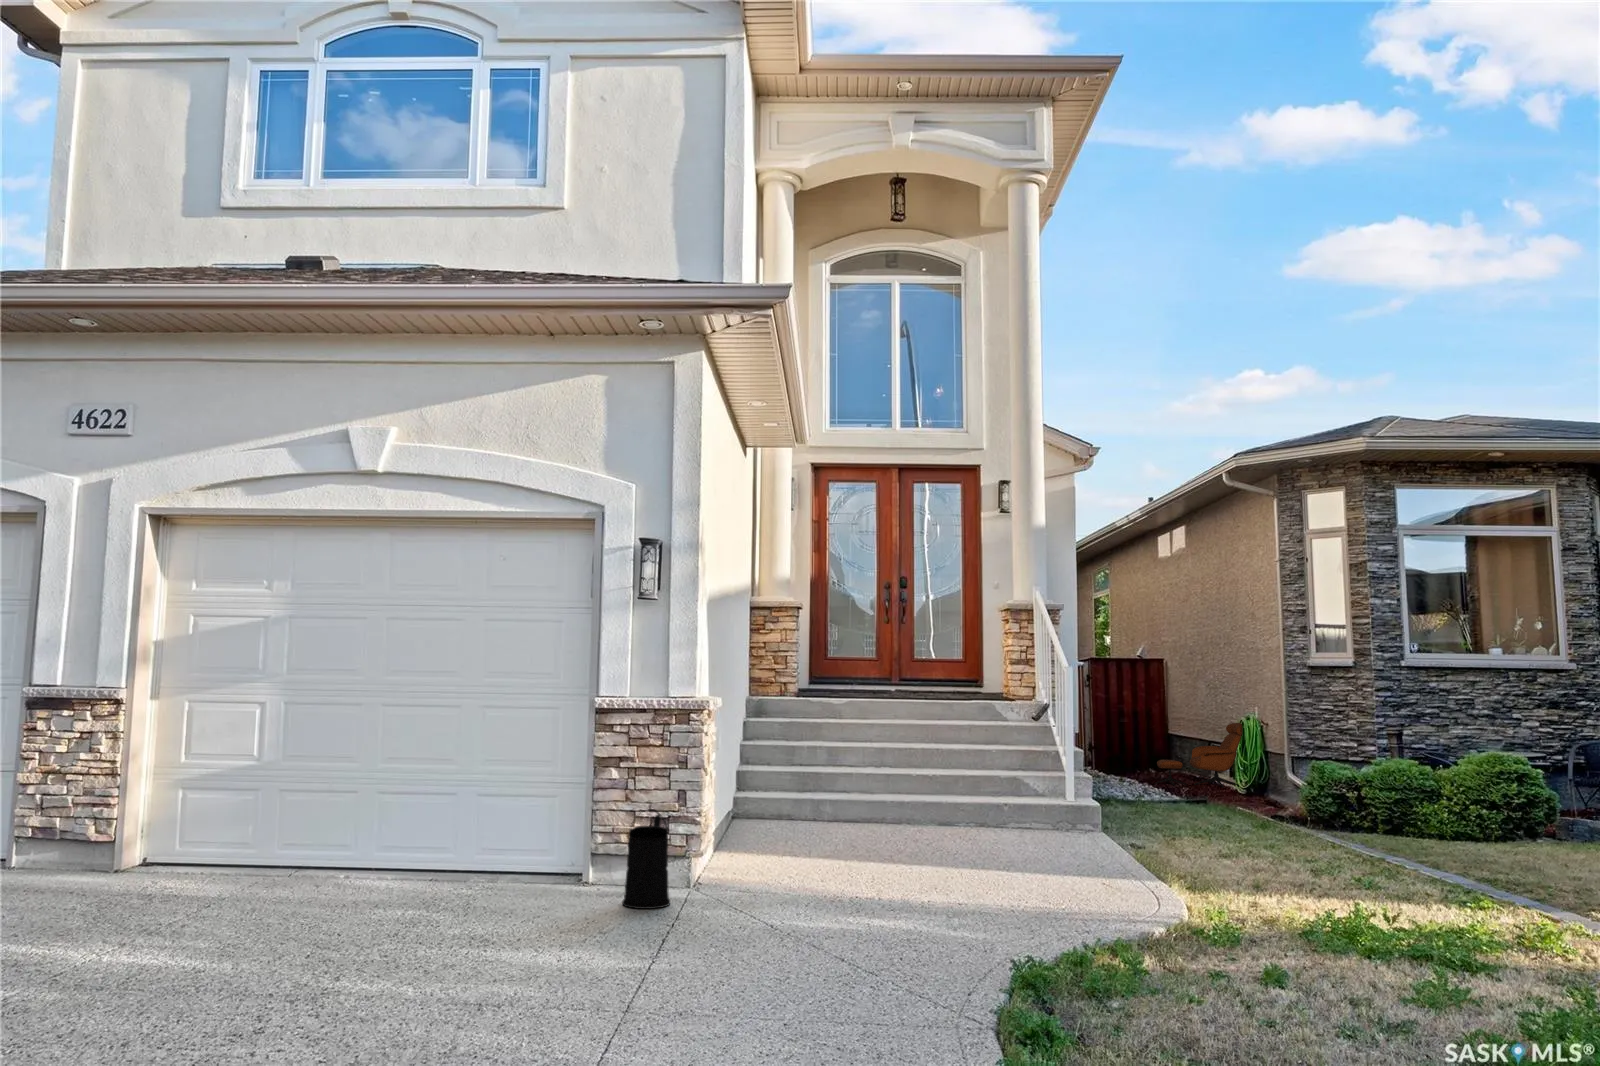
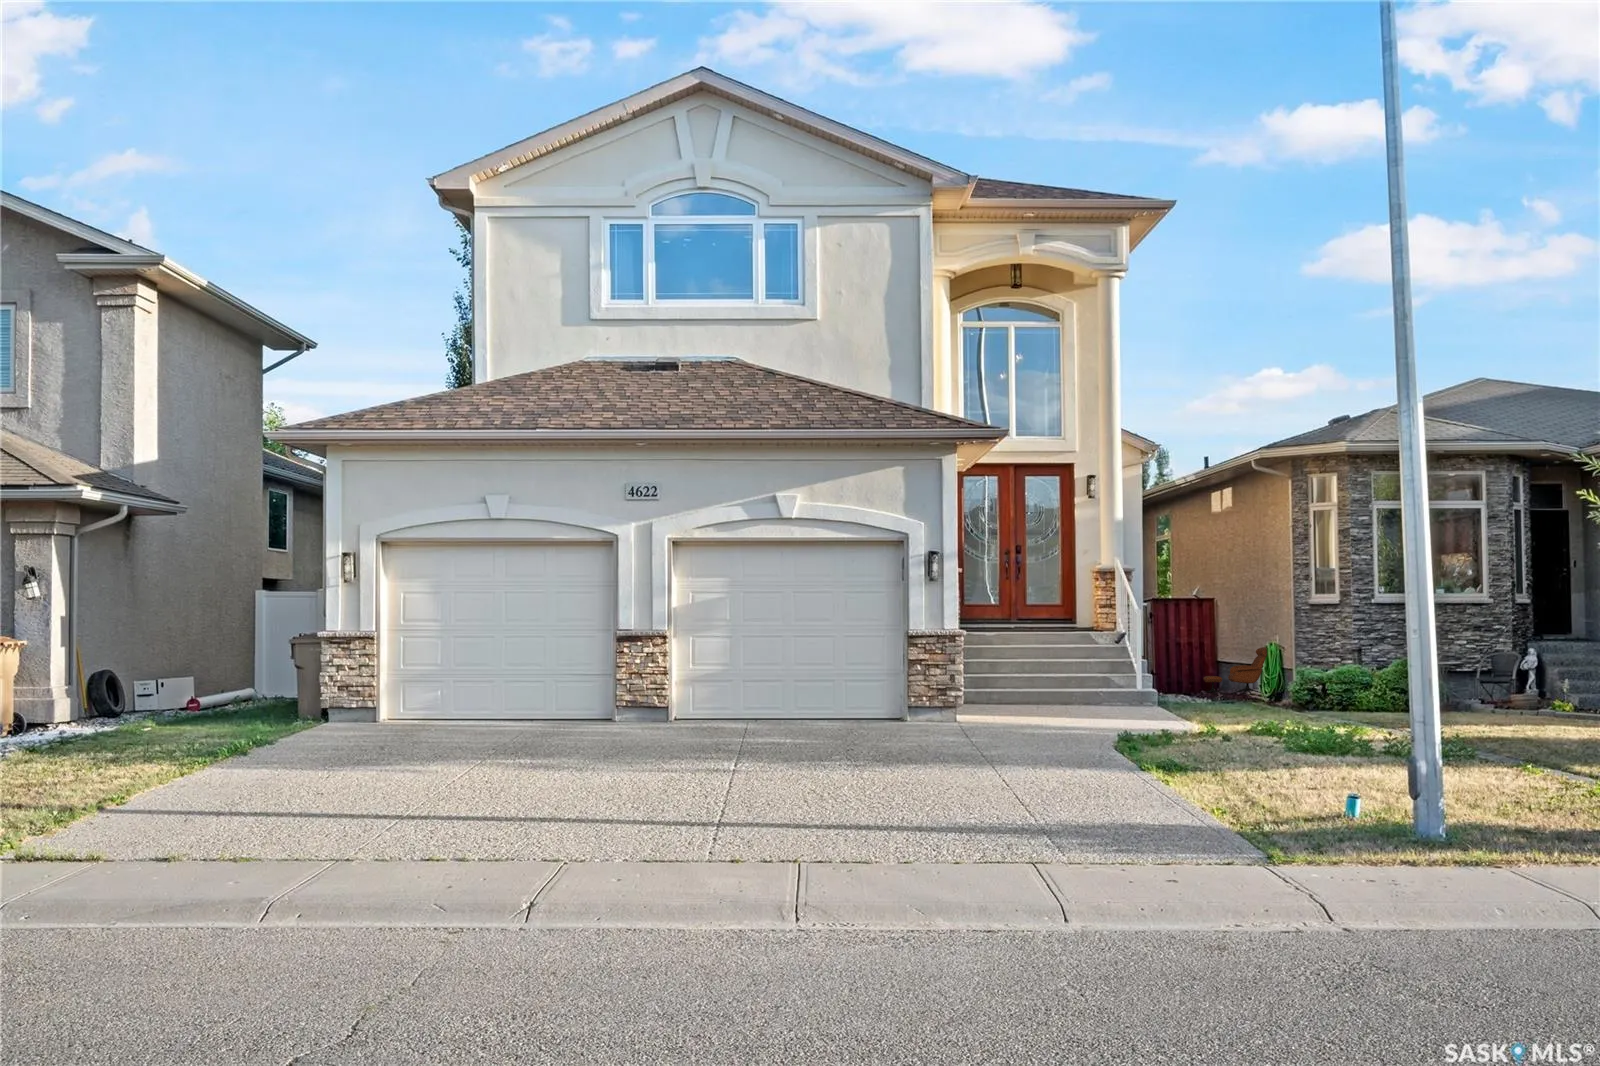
watering can: present [622,809,670,909] -> none [917,685,941,733]

